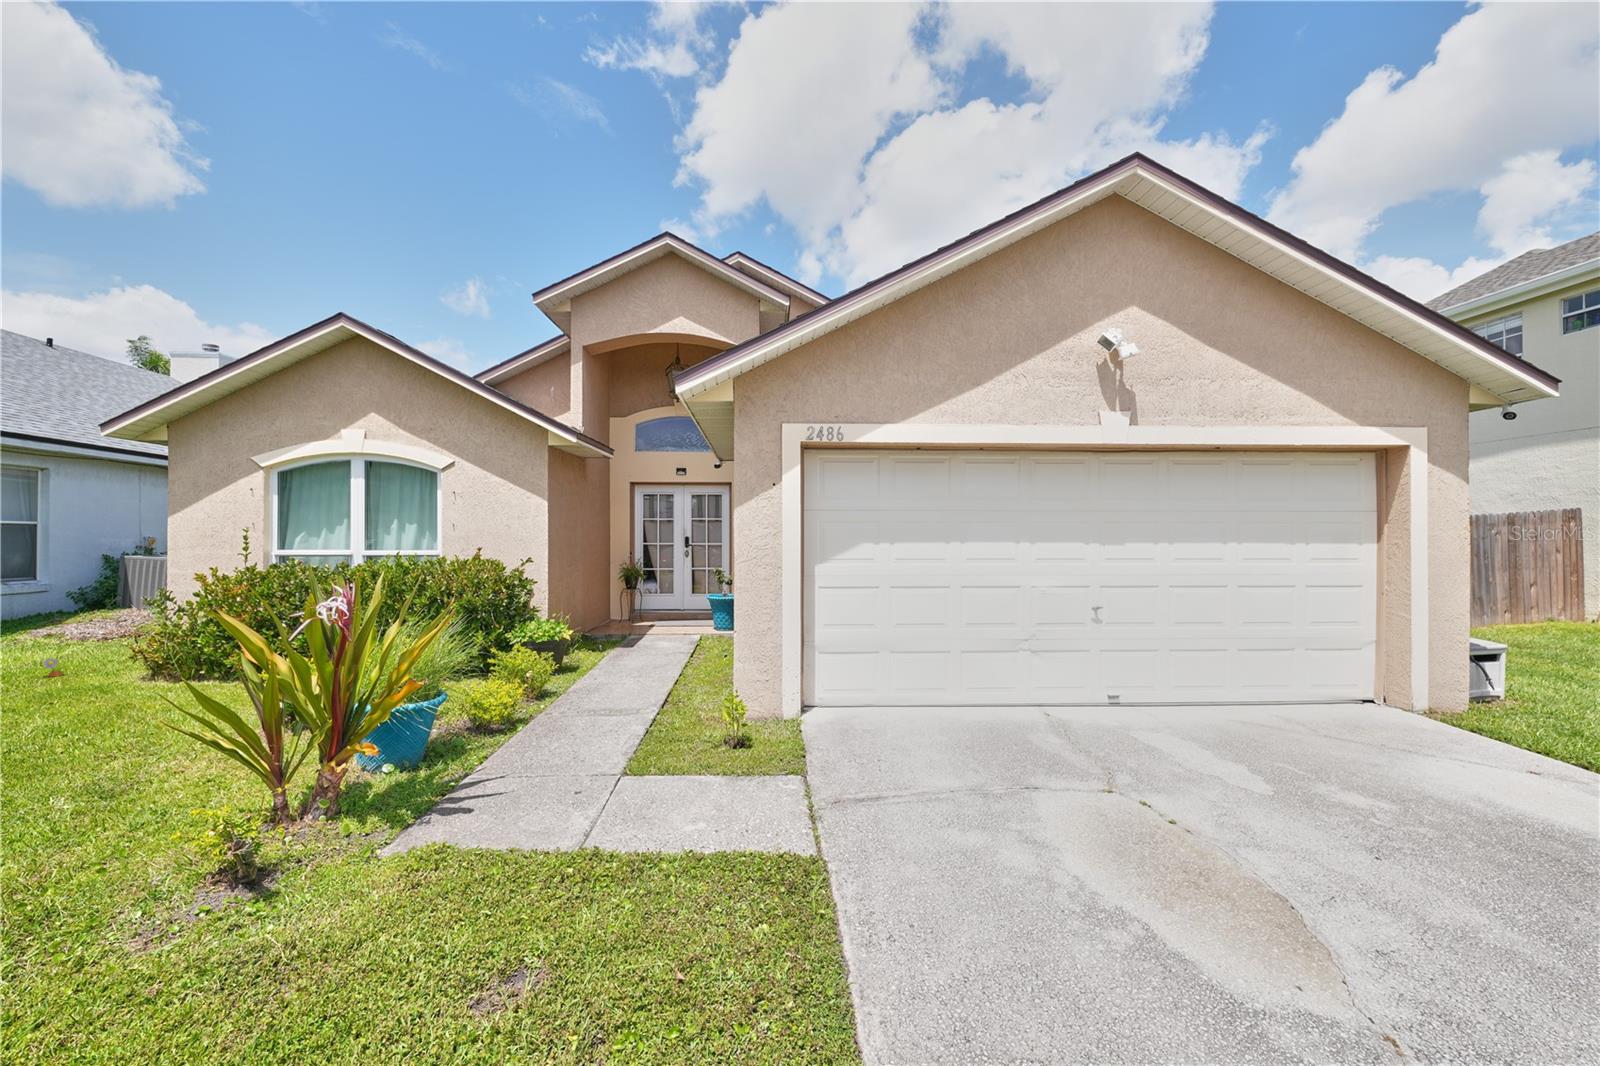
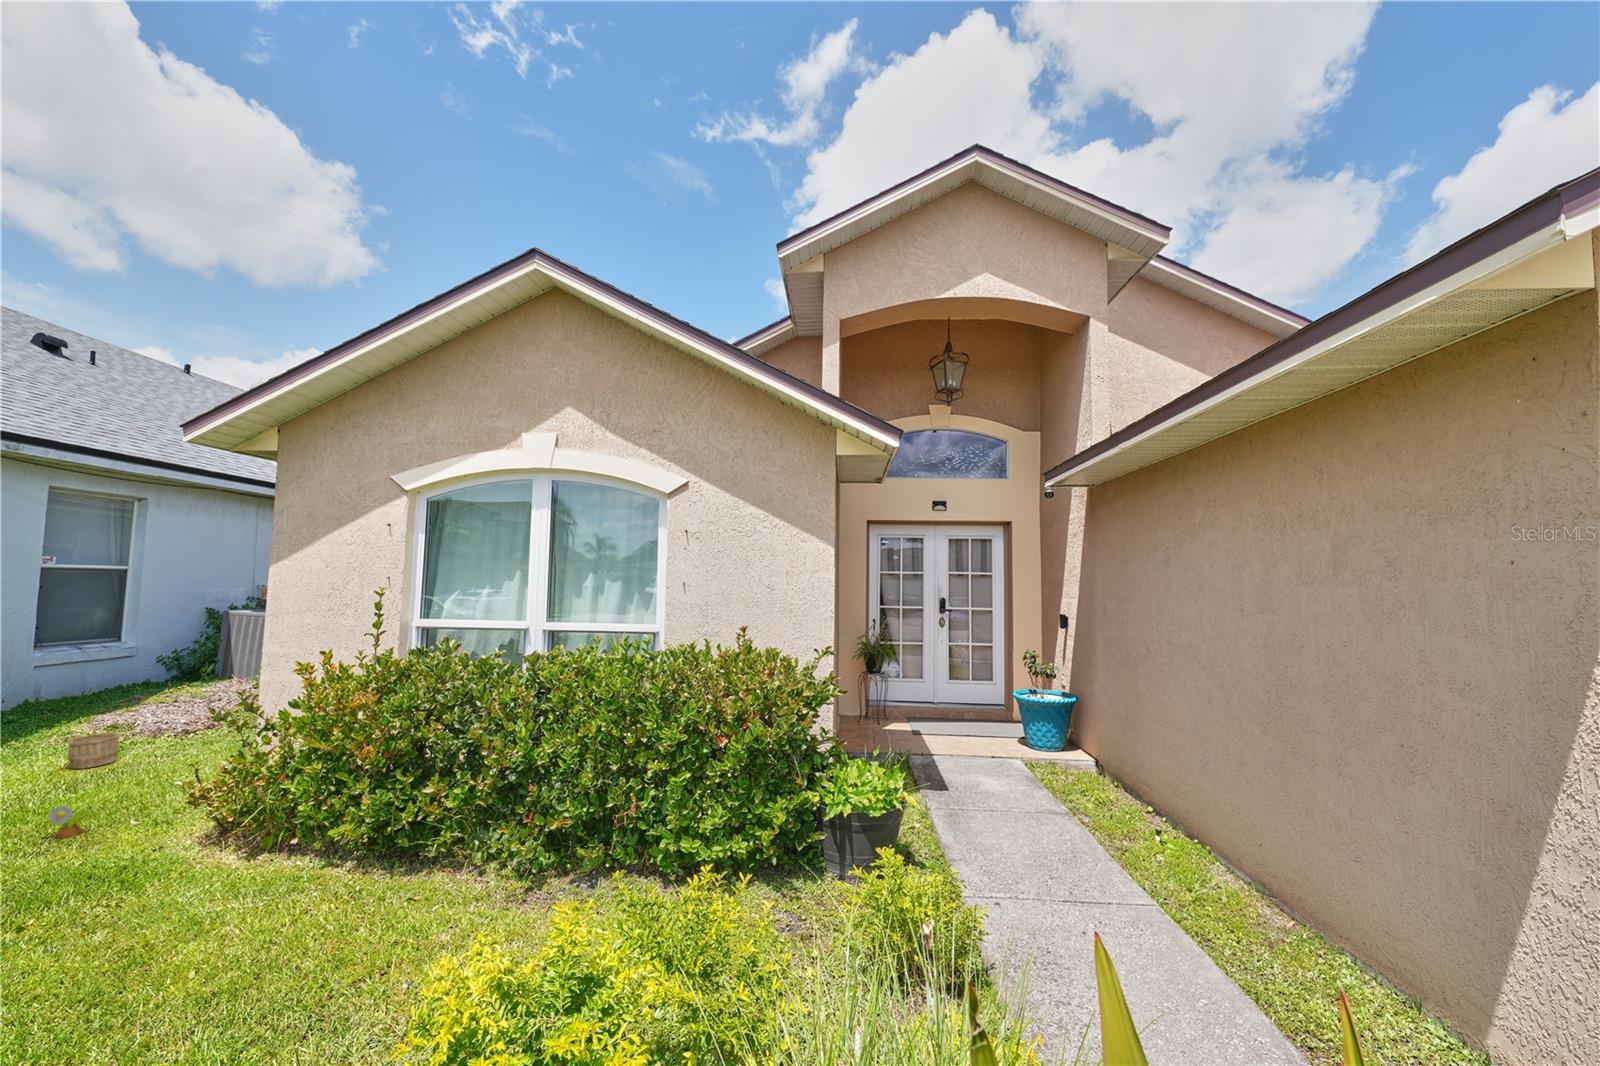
wooden bucket: none [27,633,64,655] -> present [68,733,120,769]

